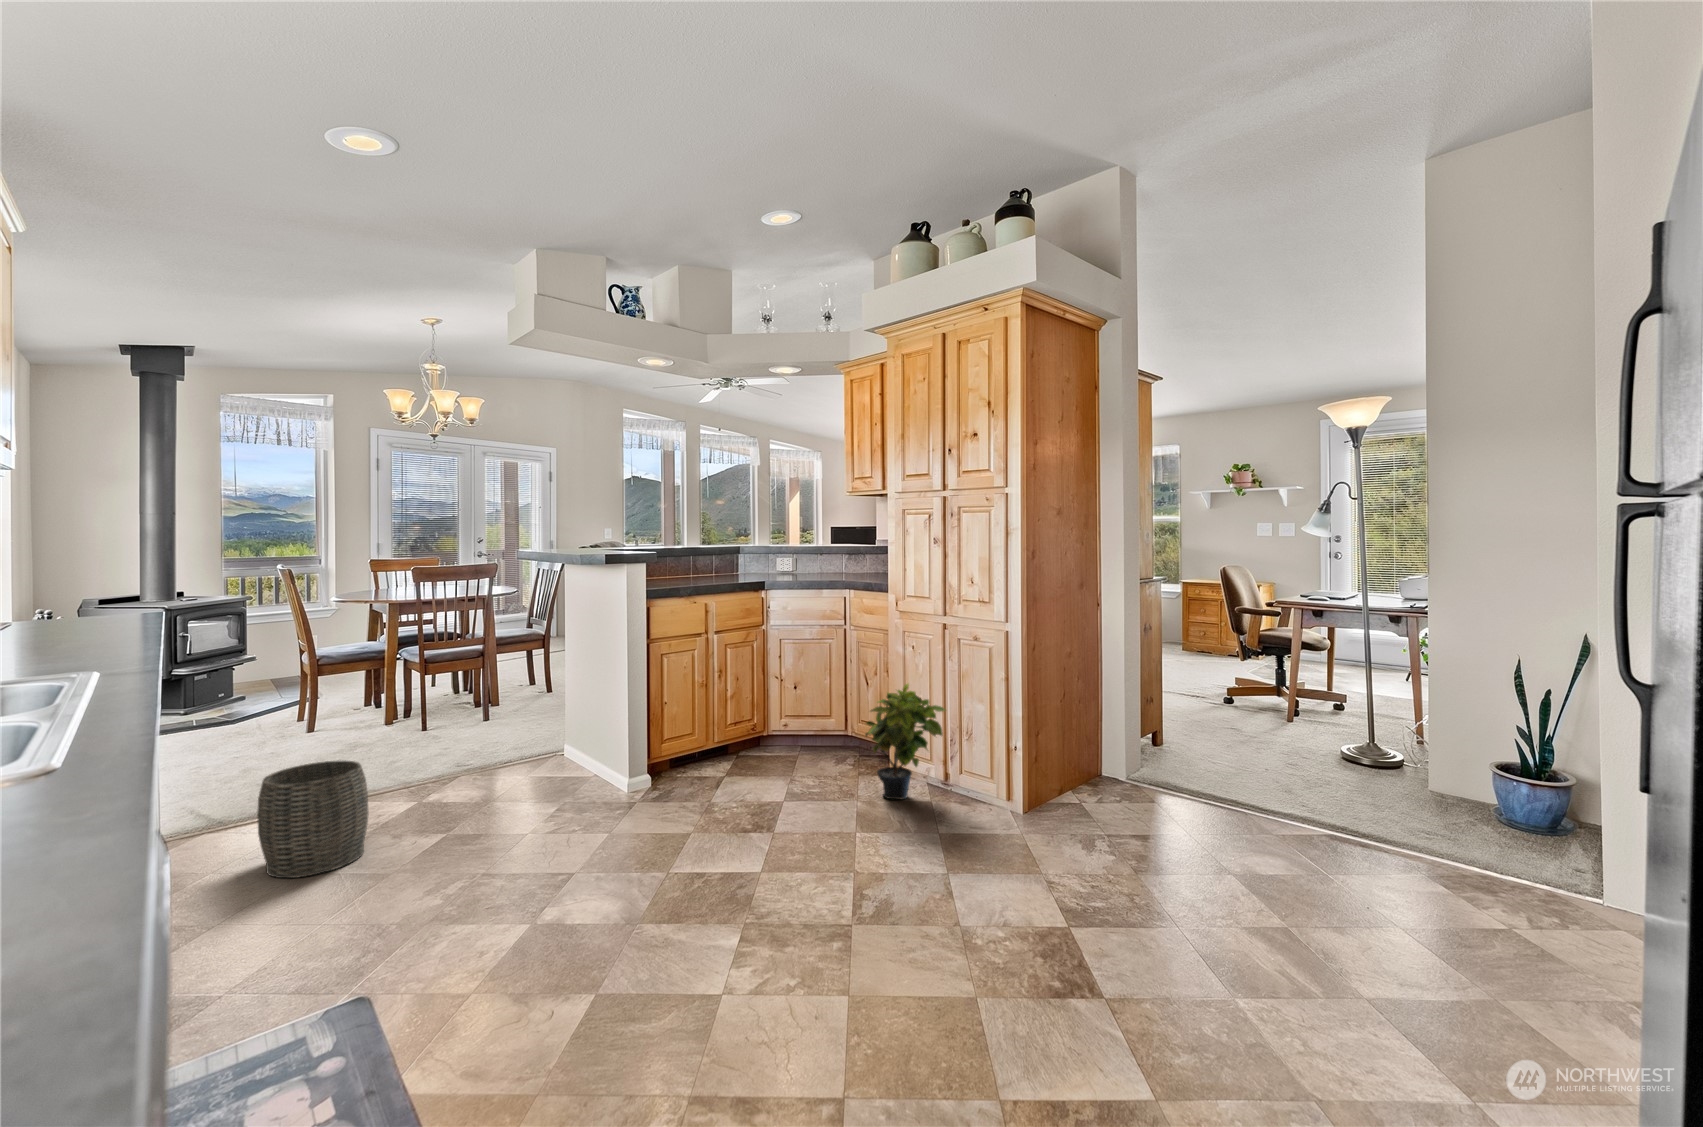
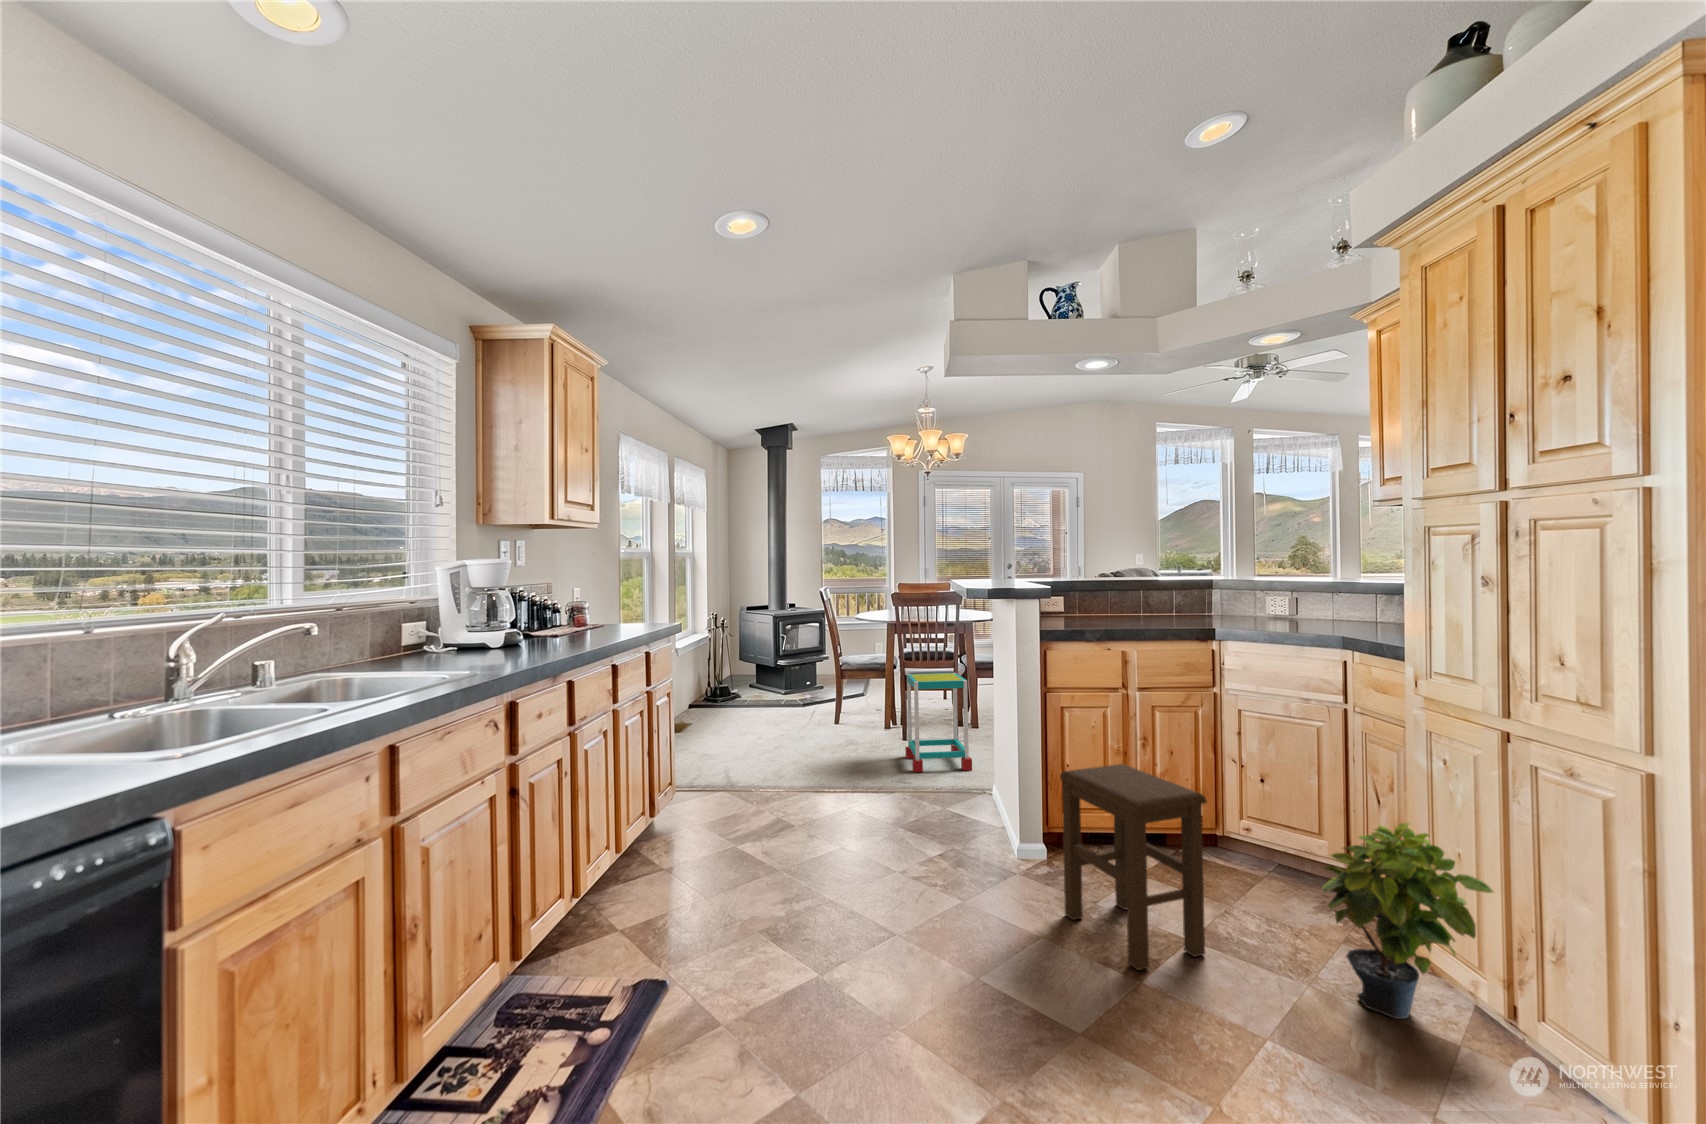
side table: none [437,648,525,755] -> present [905,673,972,772]
stool: none [693,686,800,823] -> present [1060,764,1207,970]
woven basket: present [257,760,369,878] -> none [696,762,773,861]

